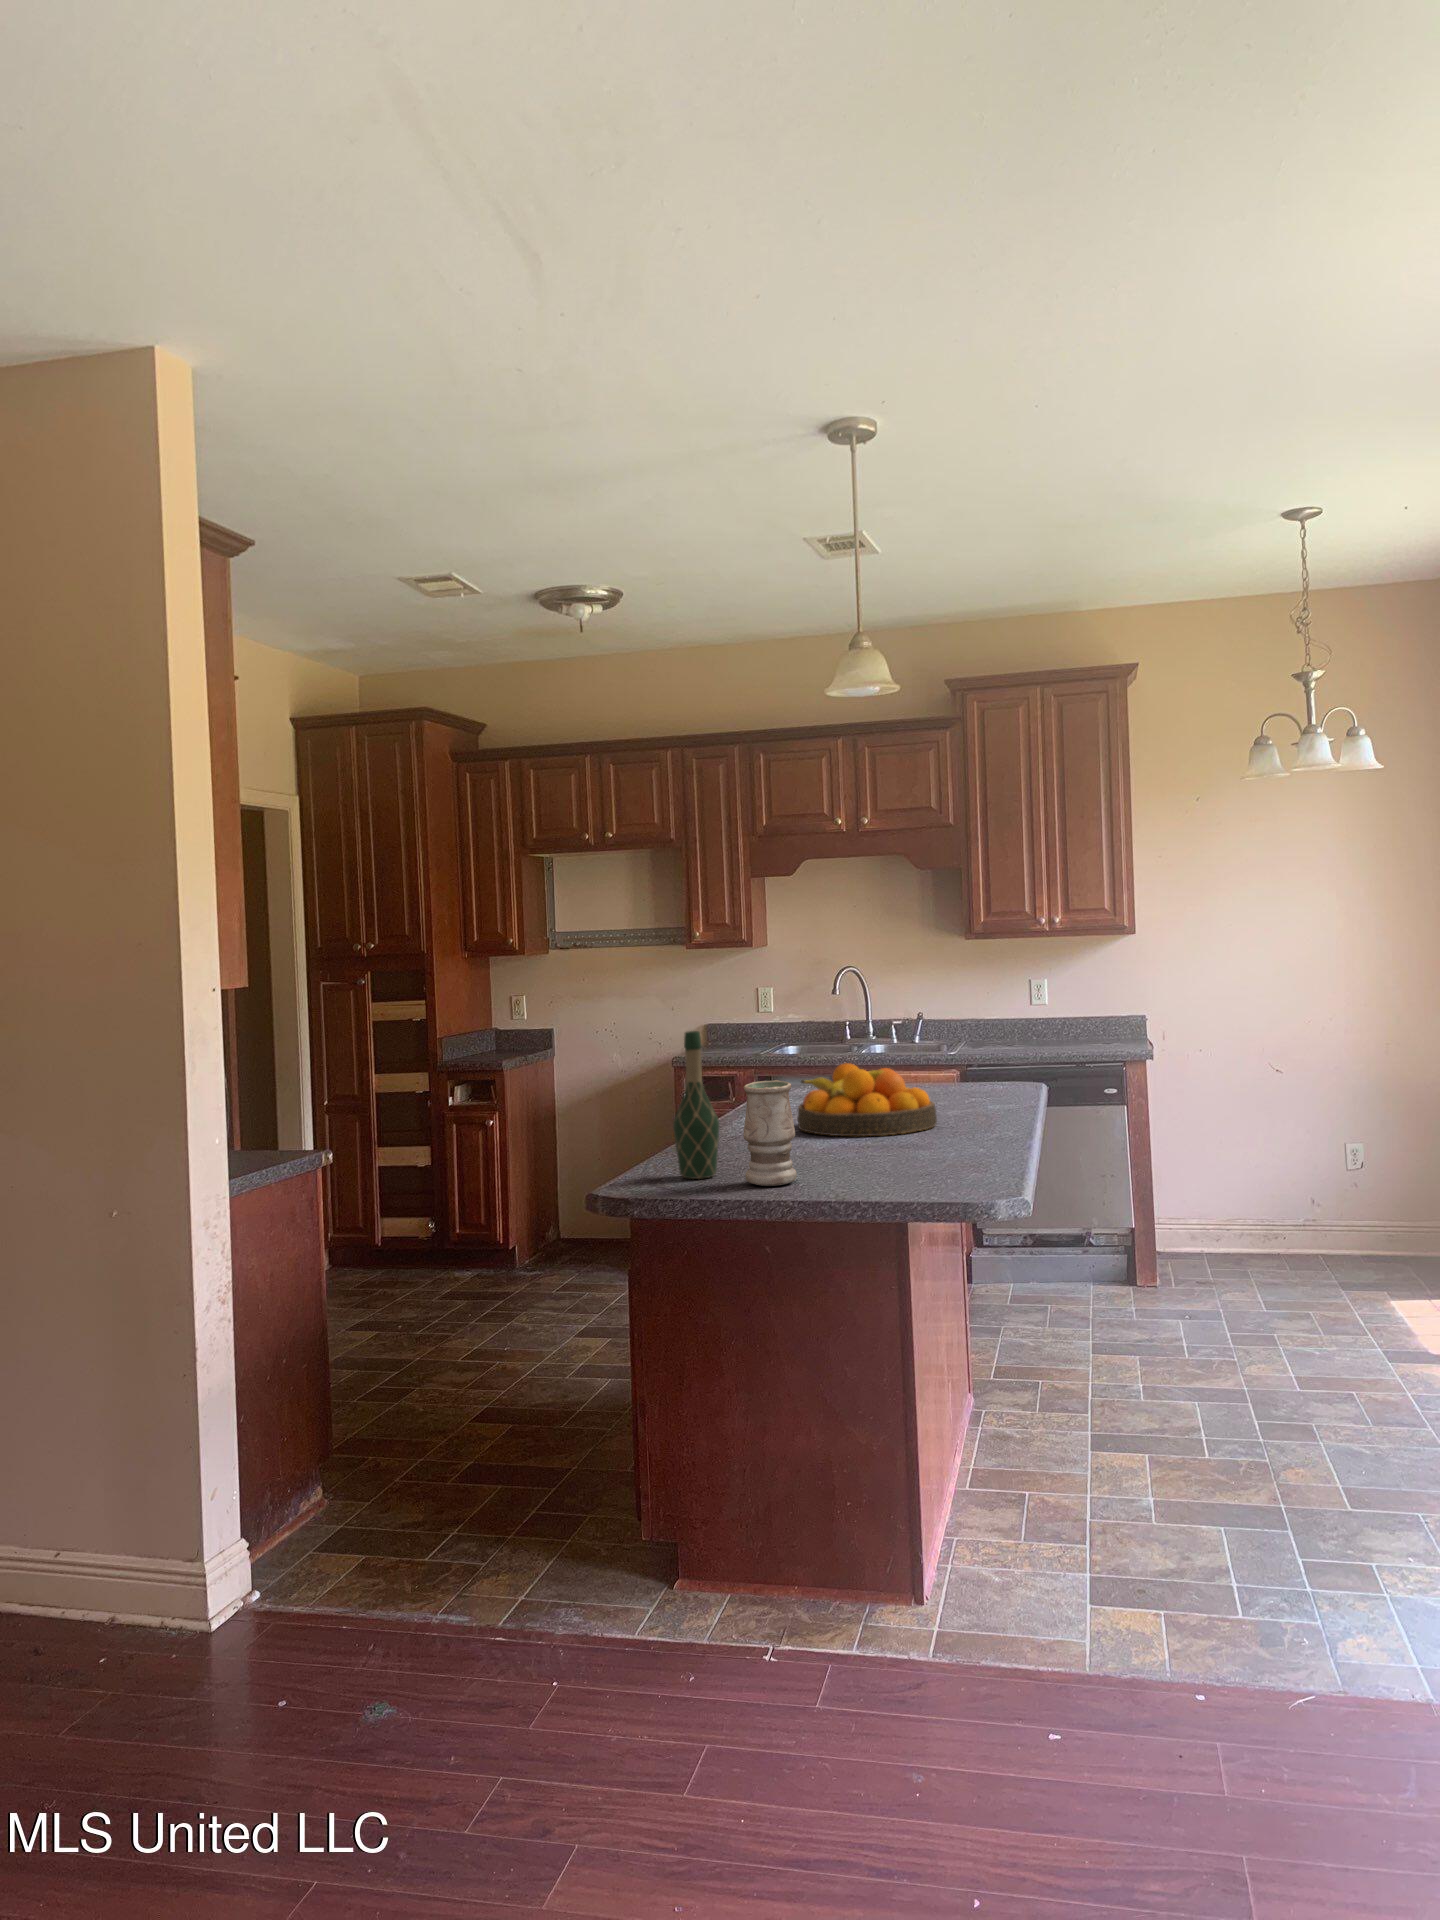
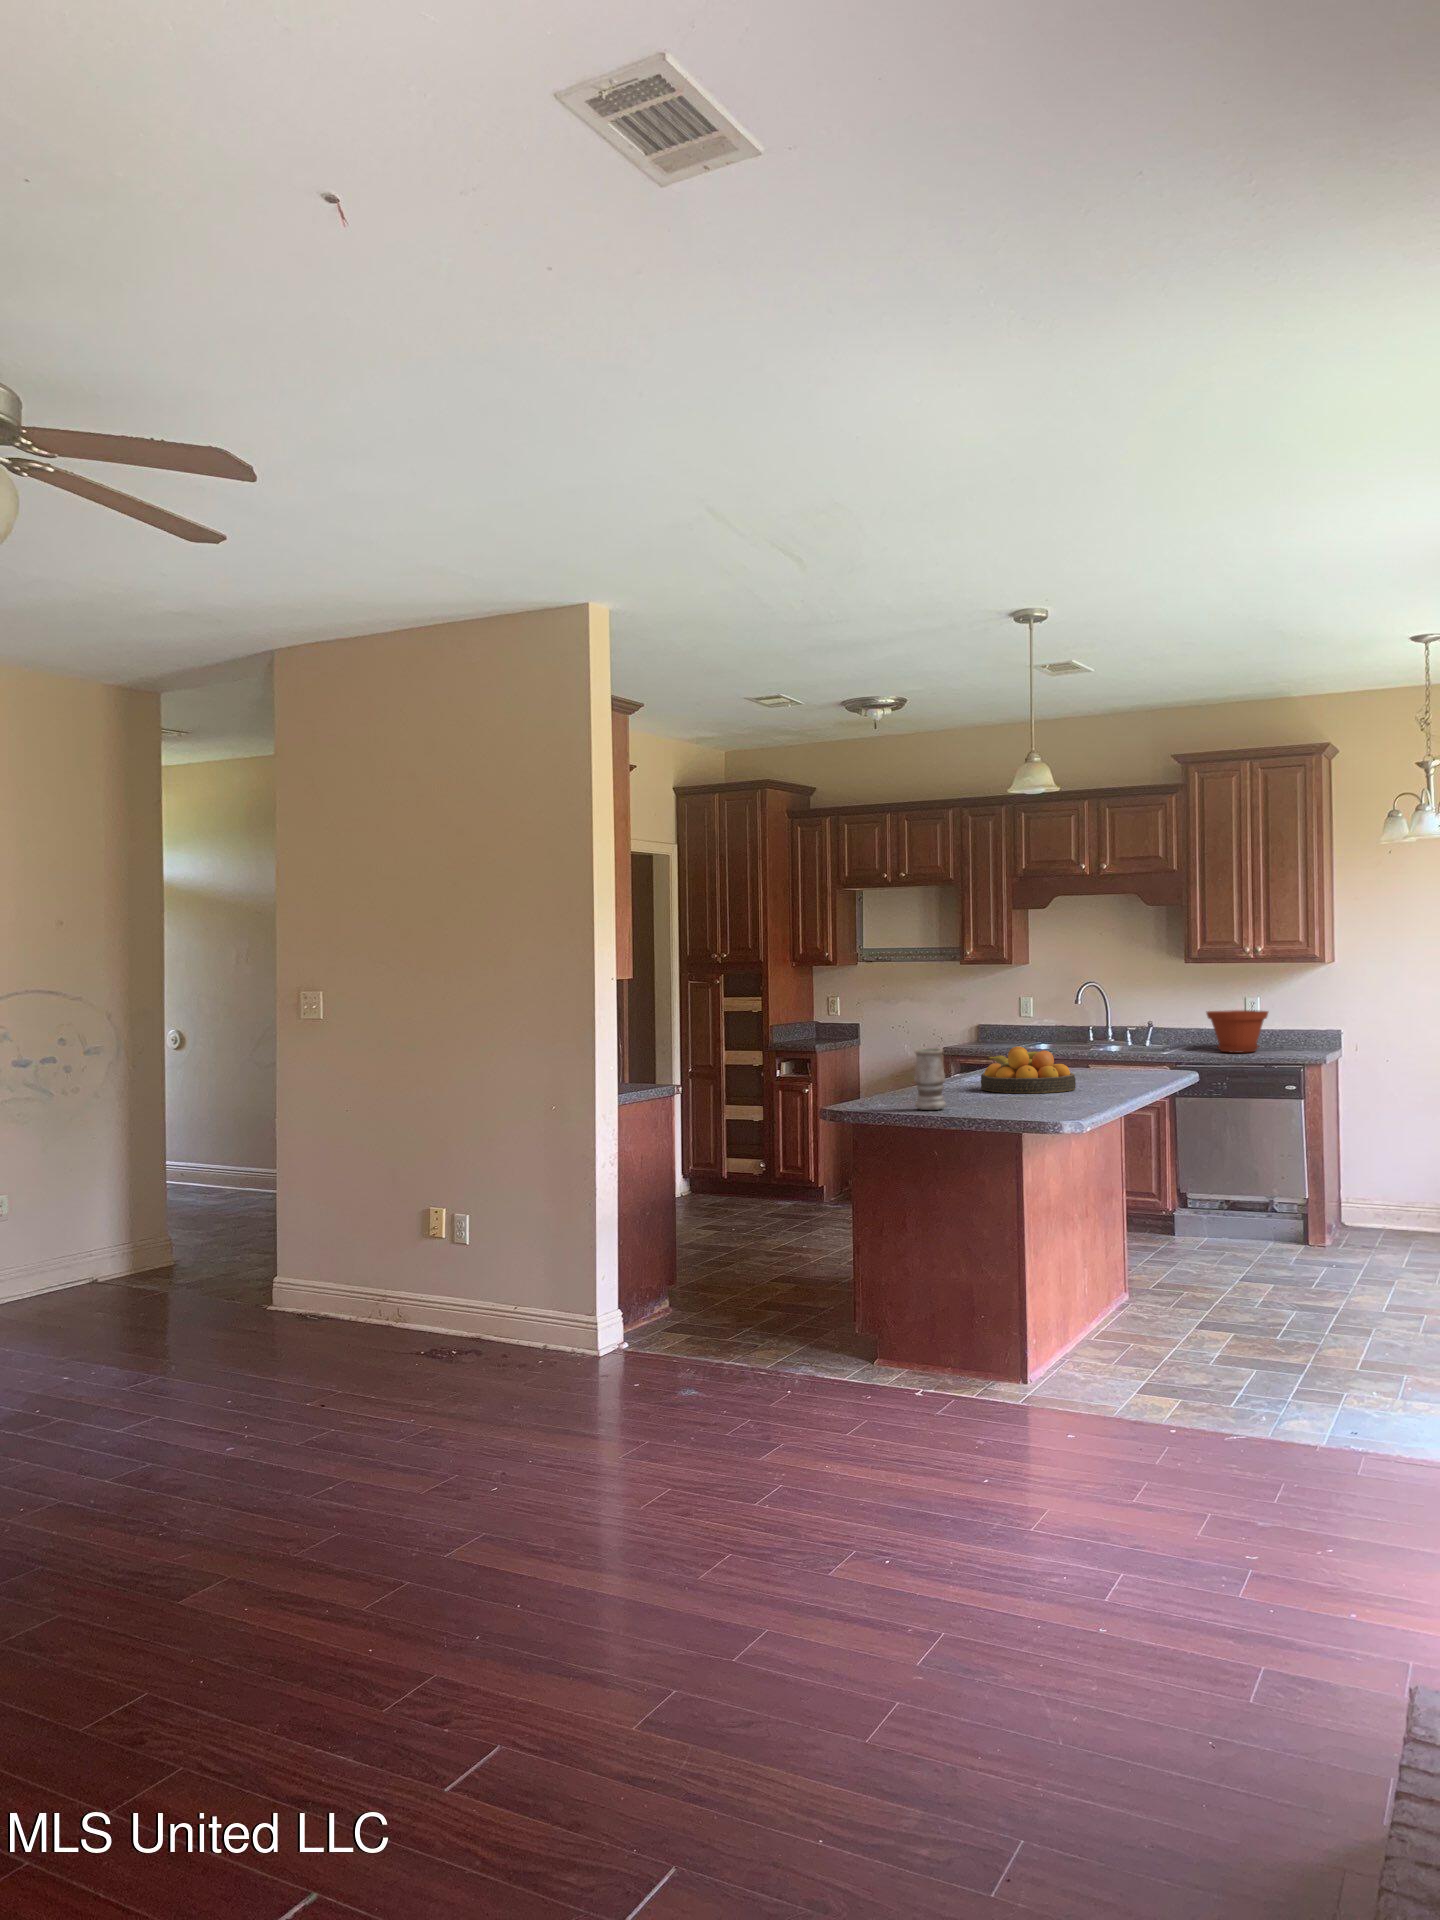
plant pot: none [994,996,1070,1049] -> present [1206,1010,1268,1052]
wine bottle: present [673,1031,719,1179] -> none [877,1017,905,1106]

